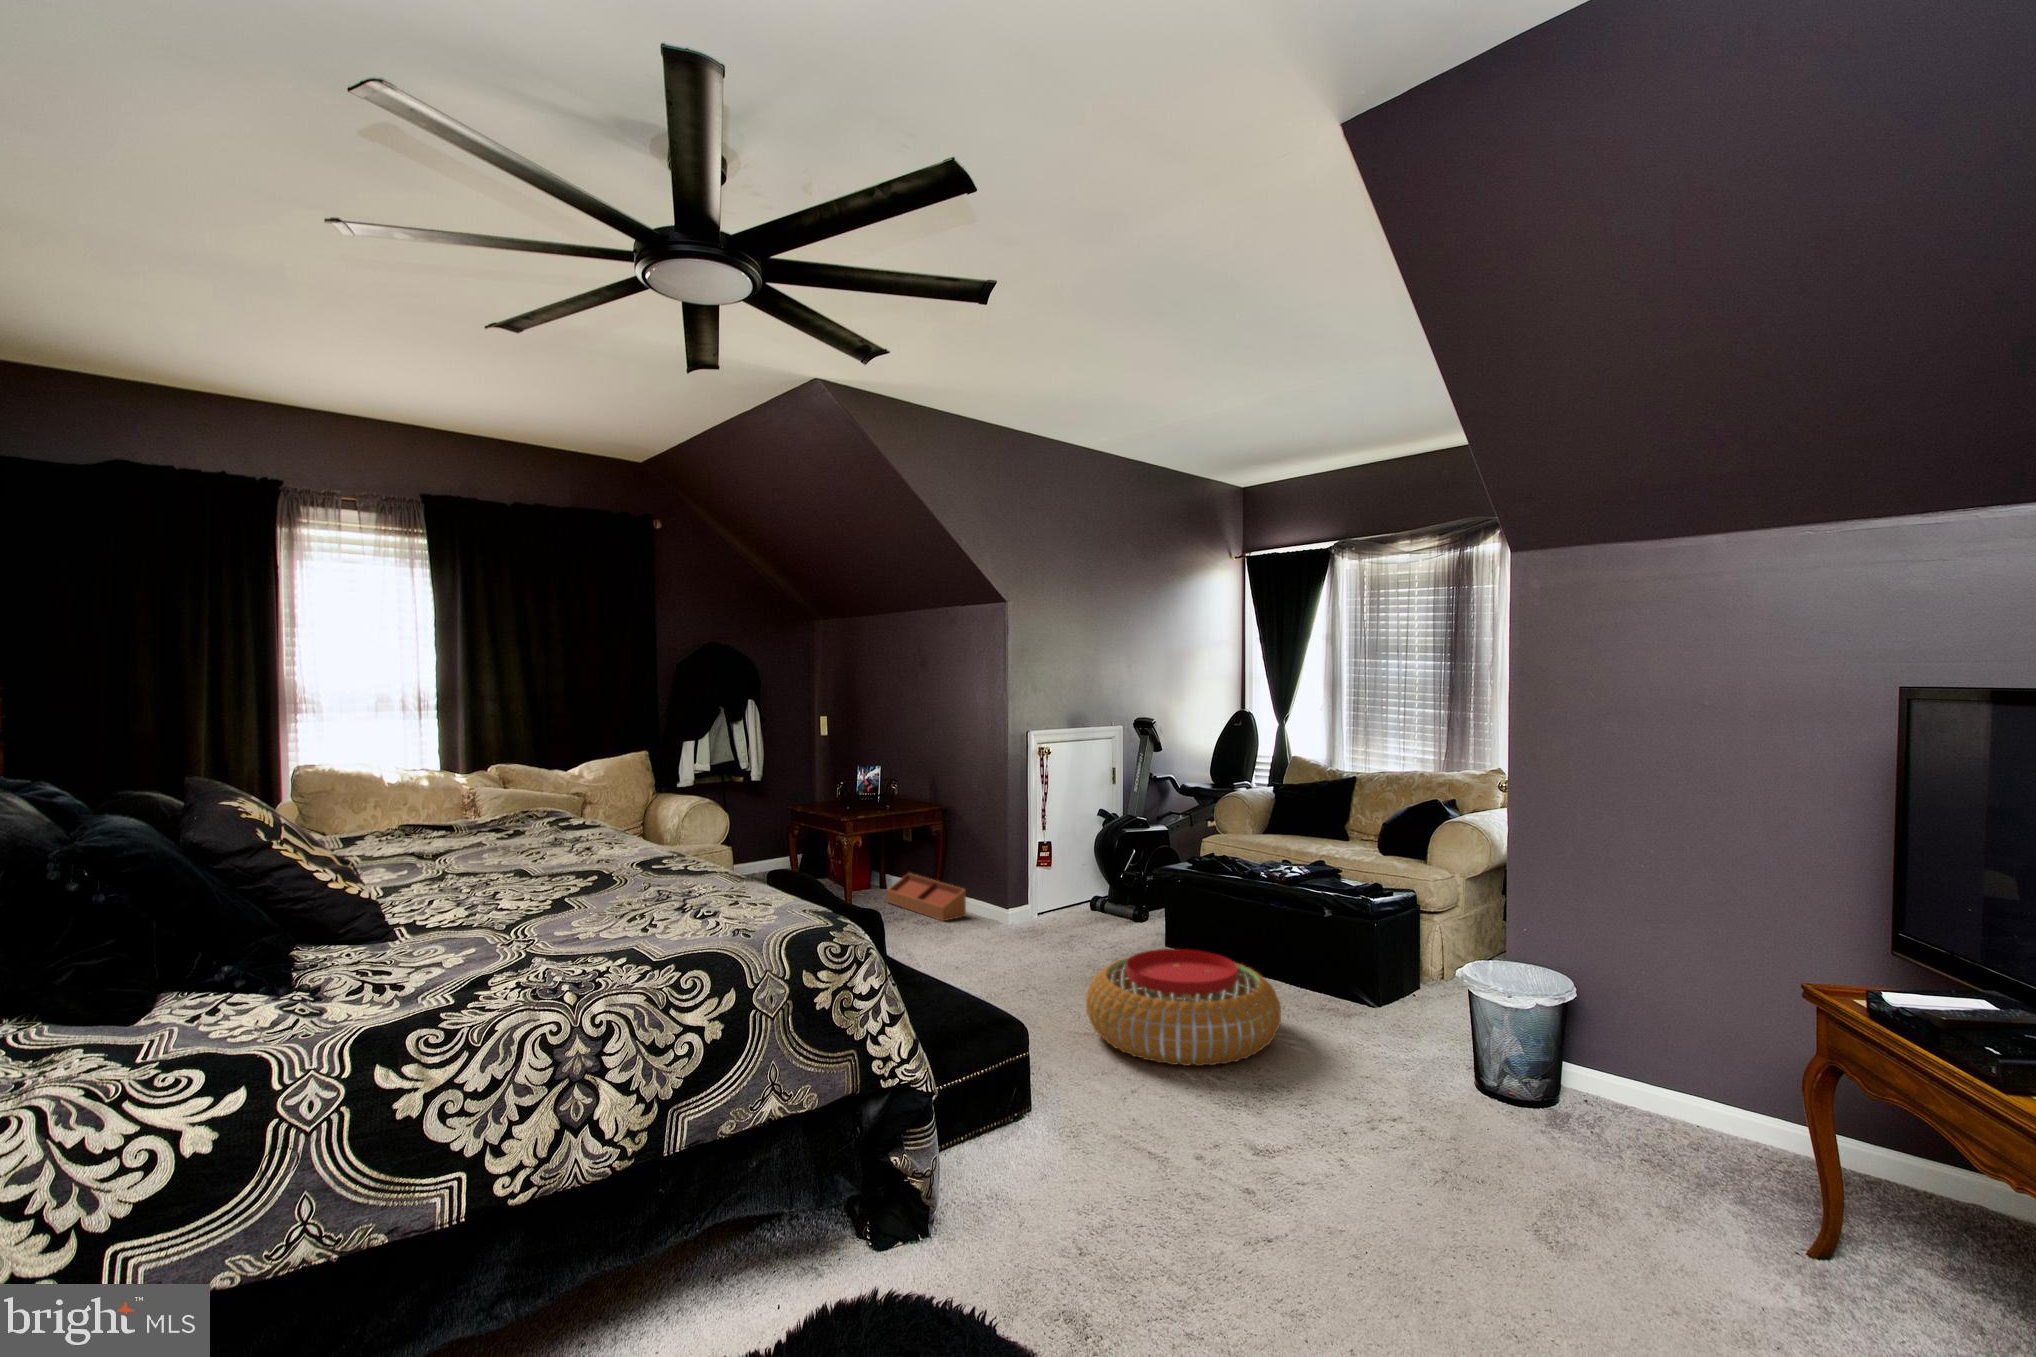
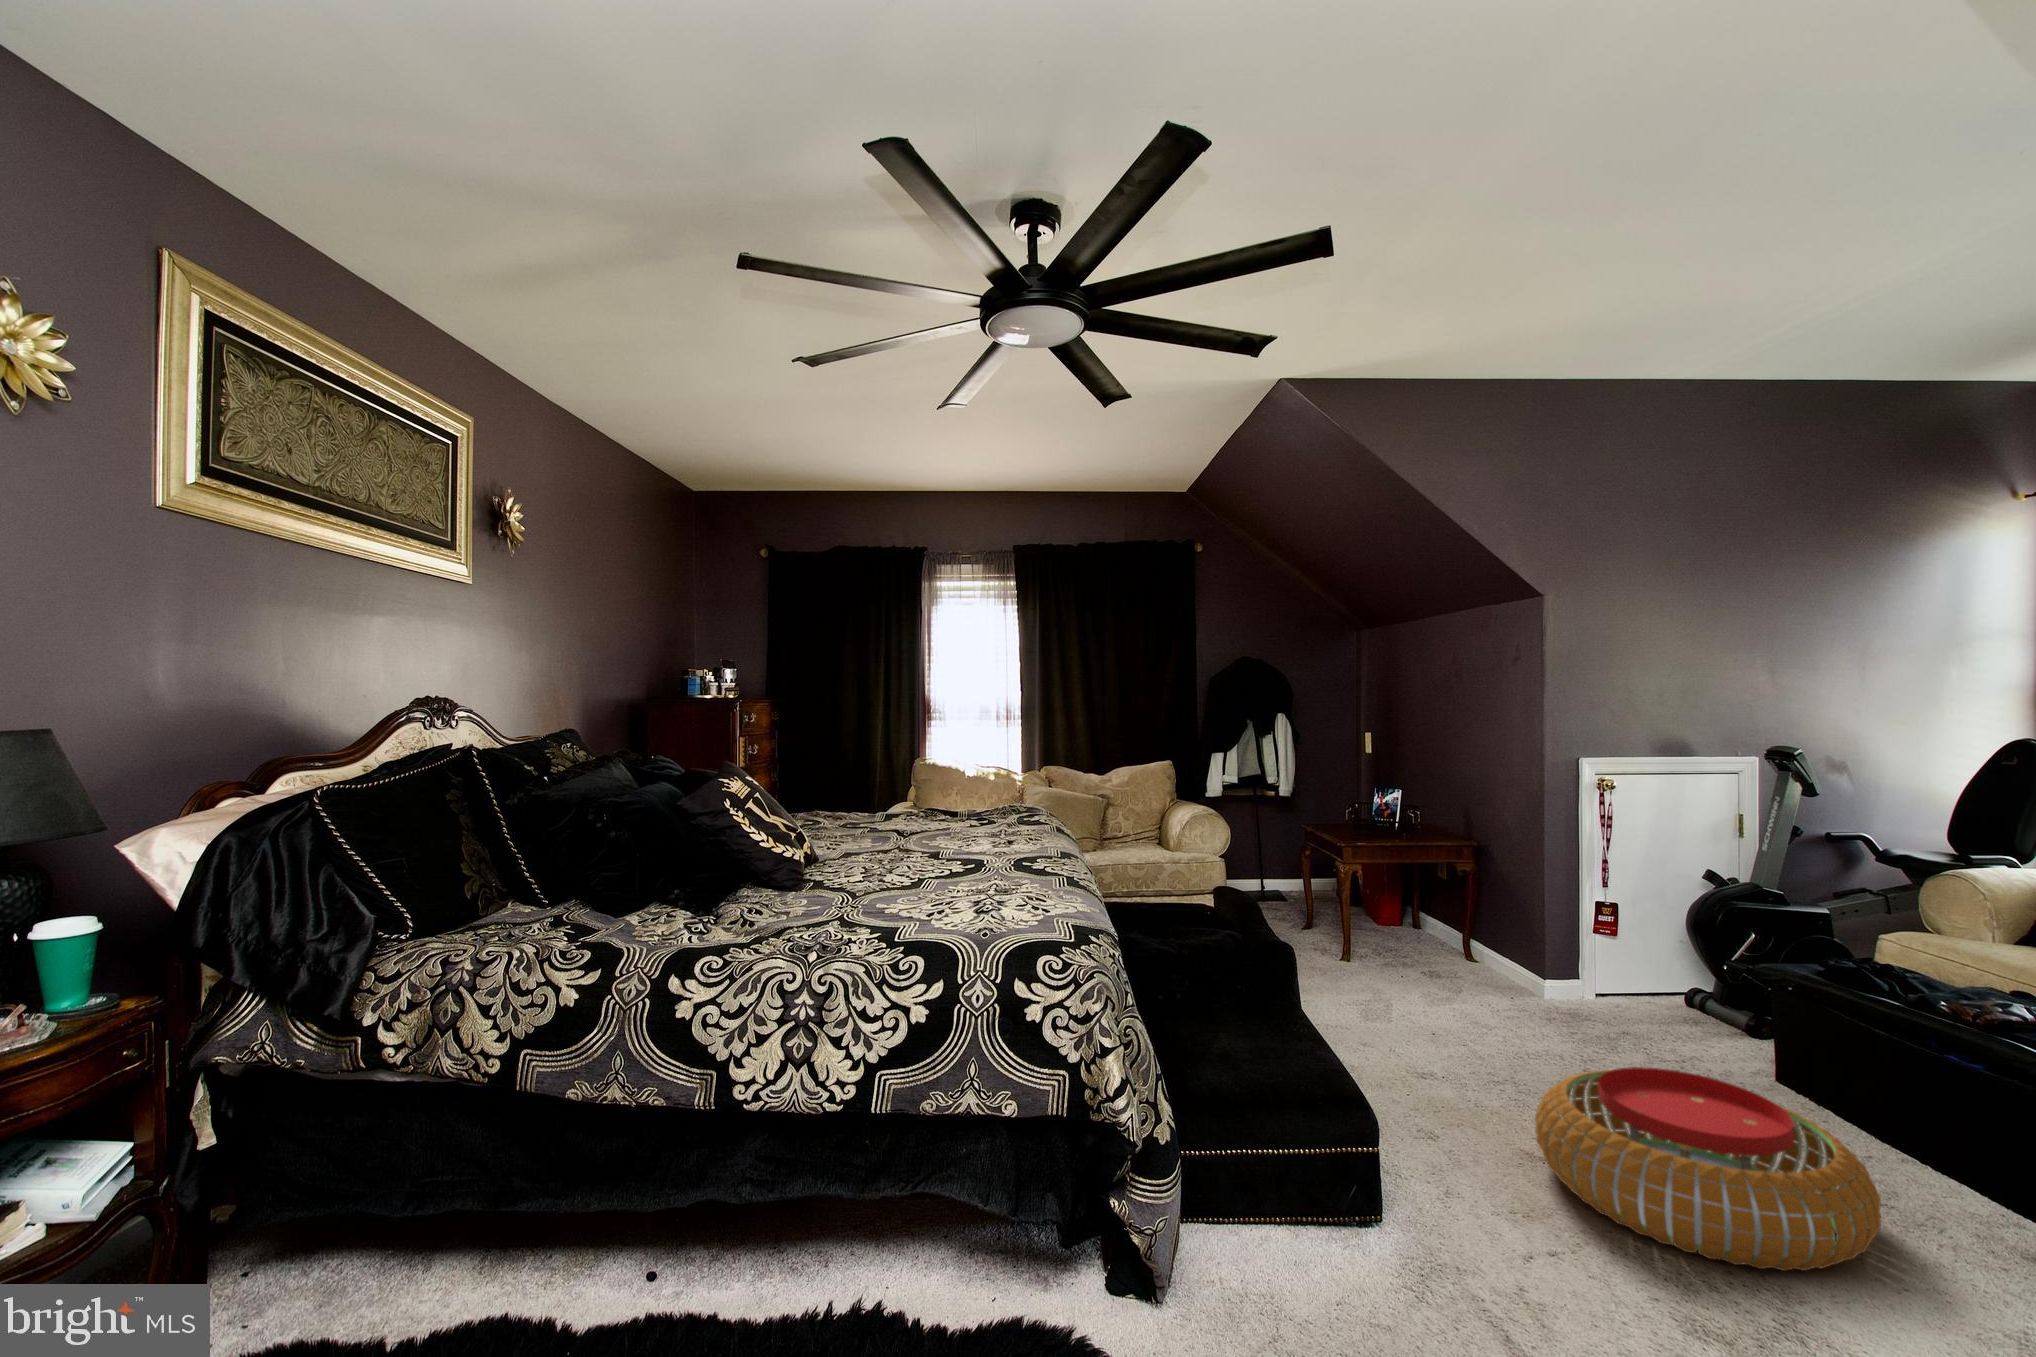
storage bin: present [887,873,966,921] -> none [1409,913,1492,975]

